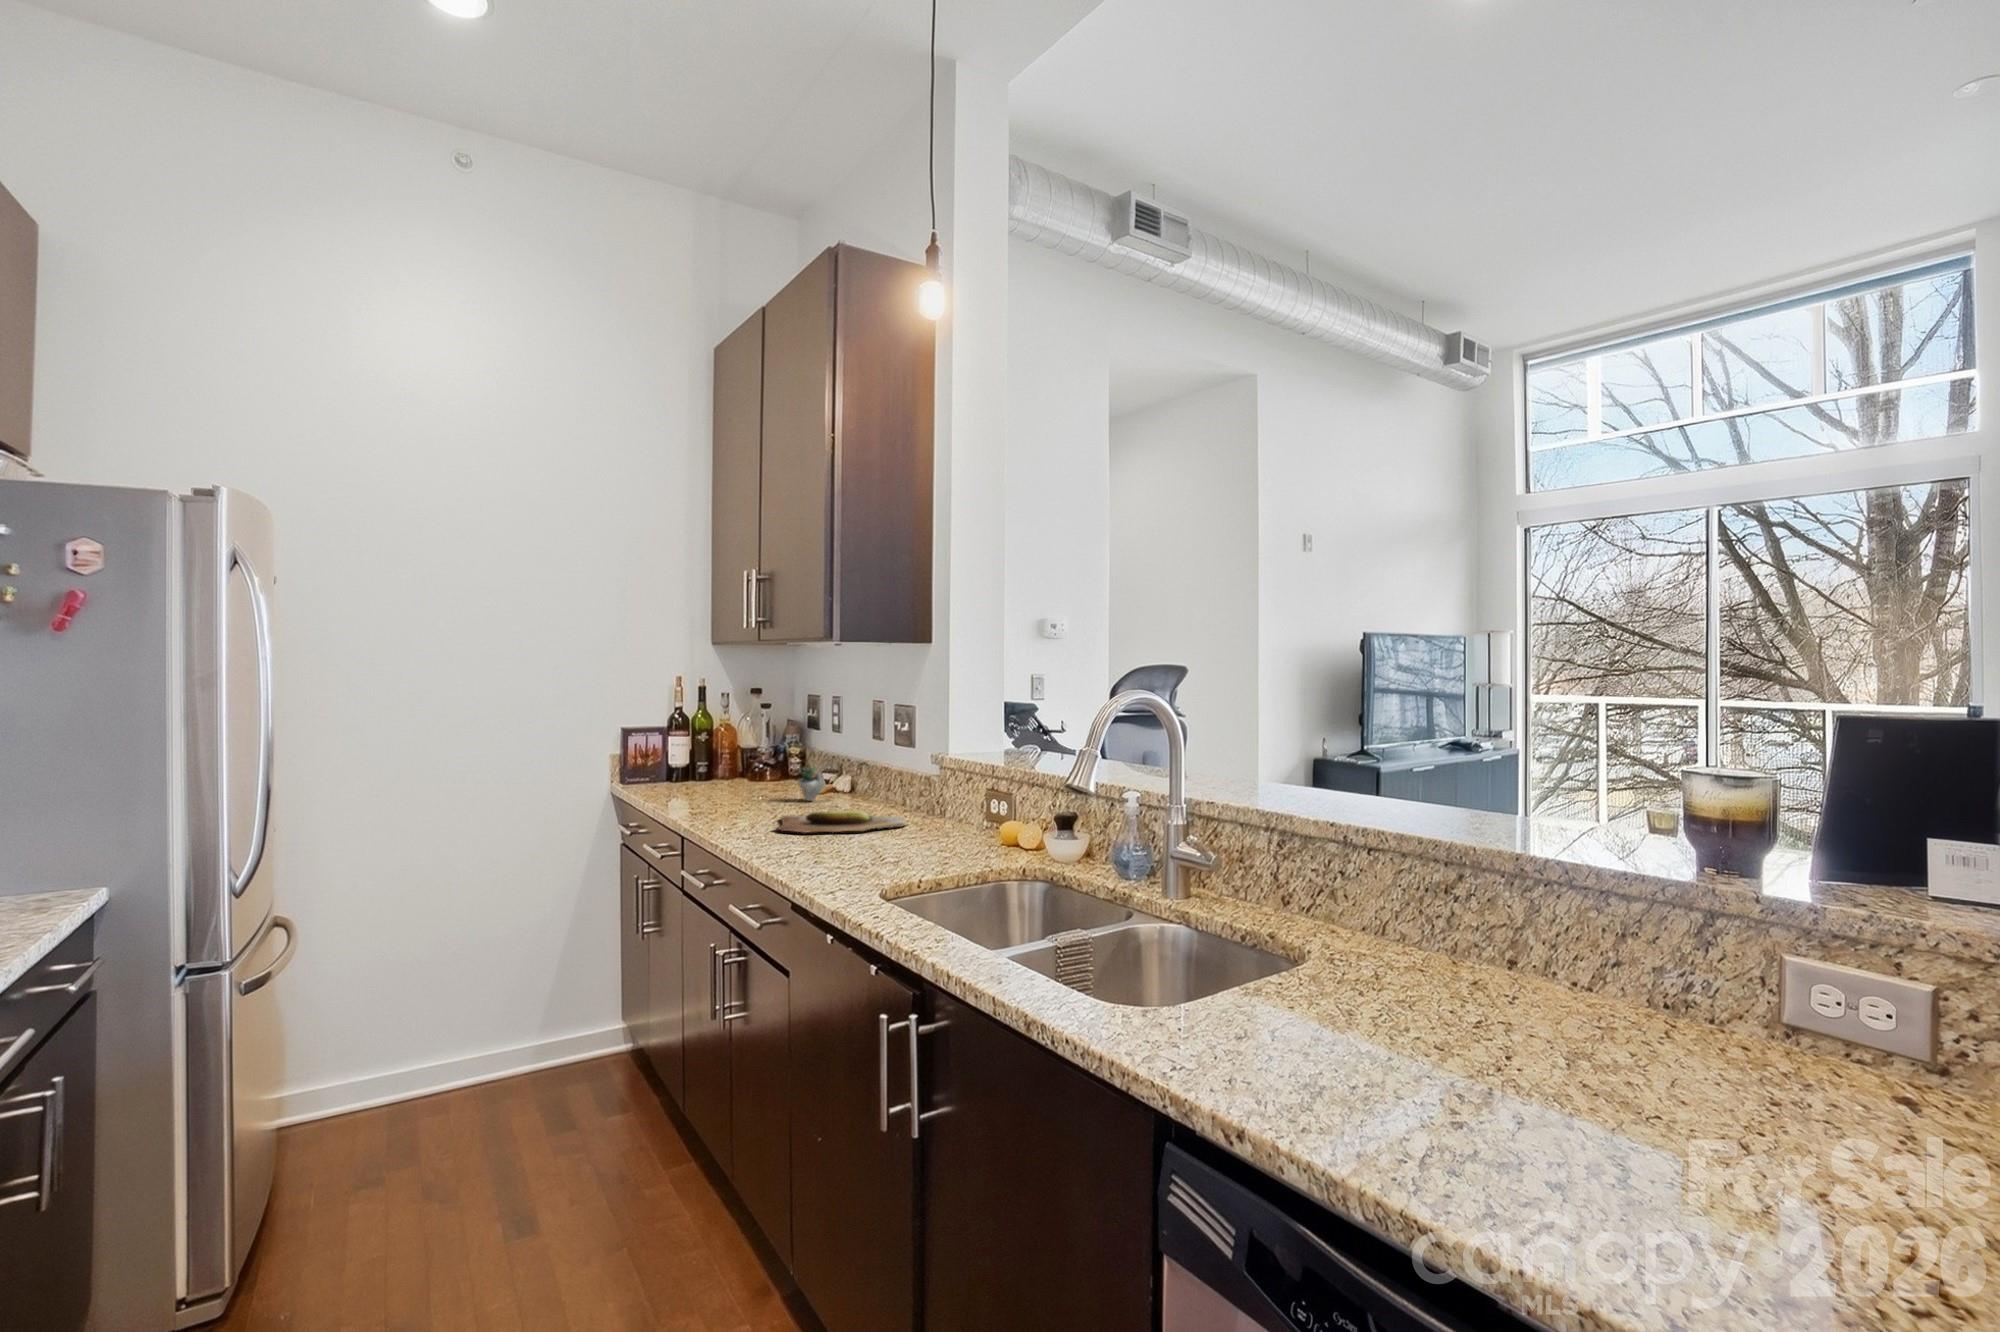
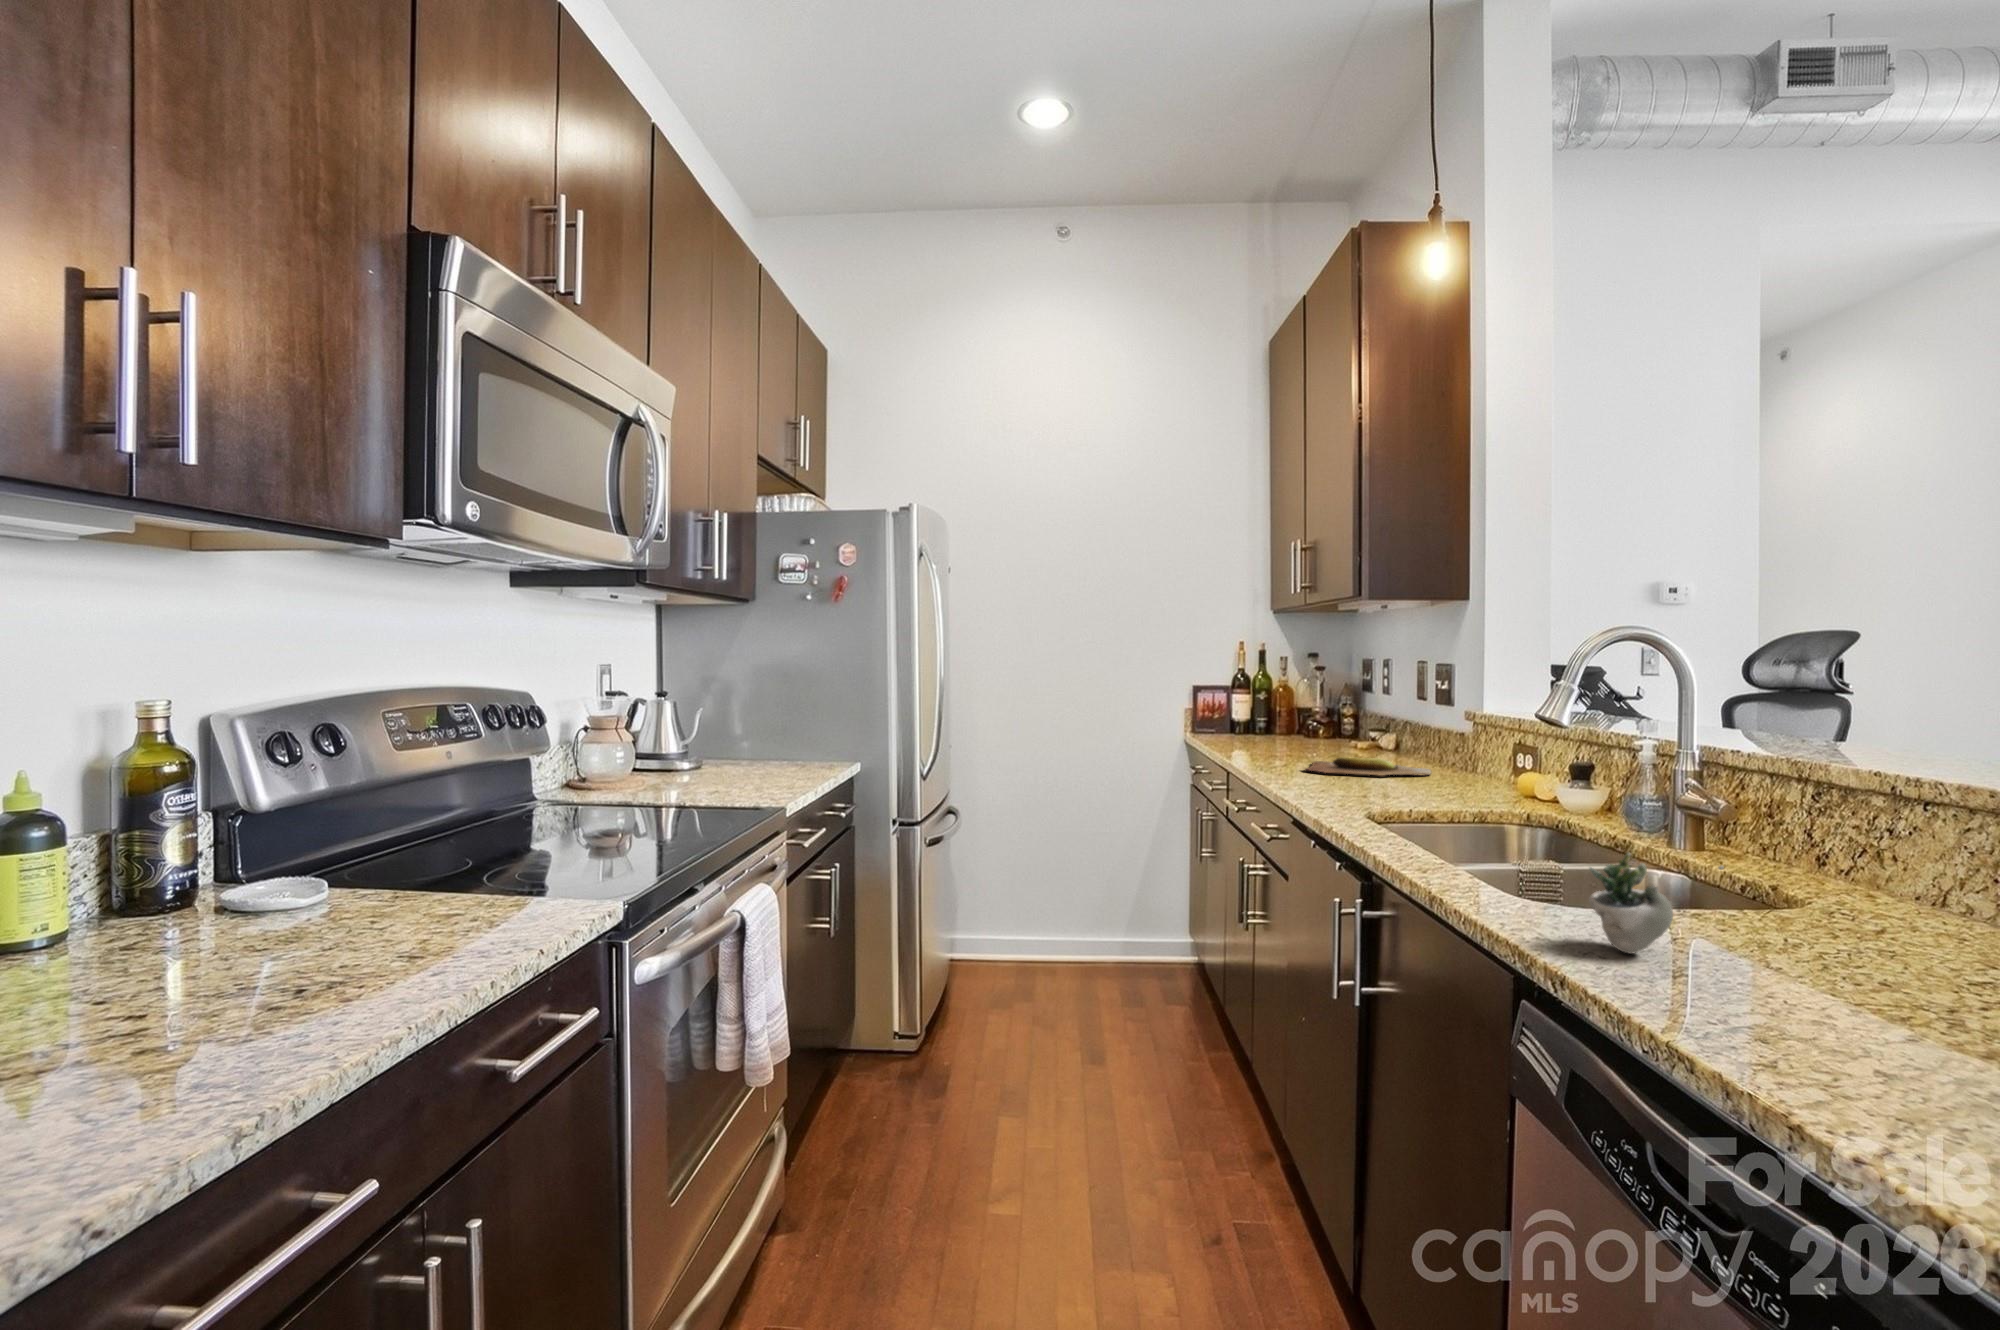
succulent plant: present [798,764,825,801] -> present [1589,853,1724,954]

